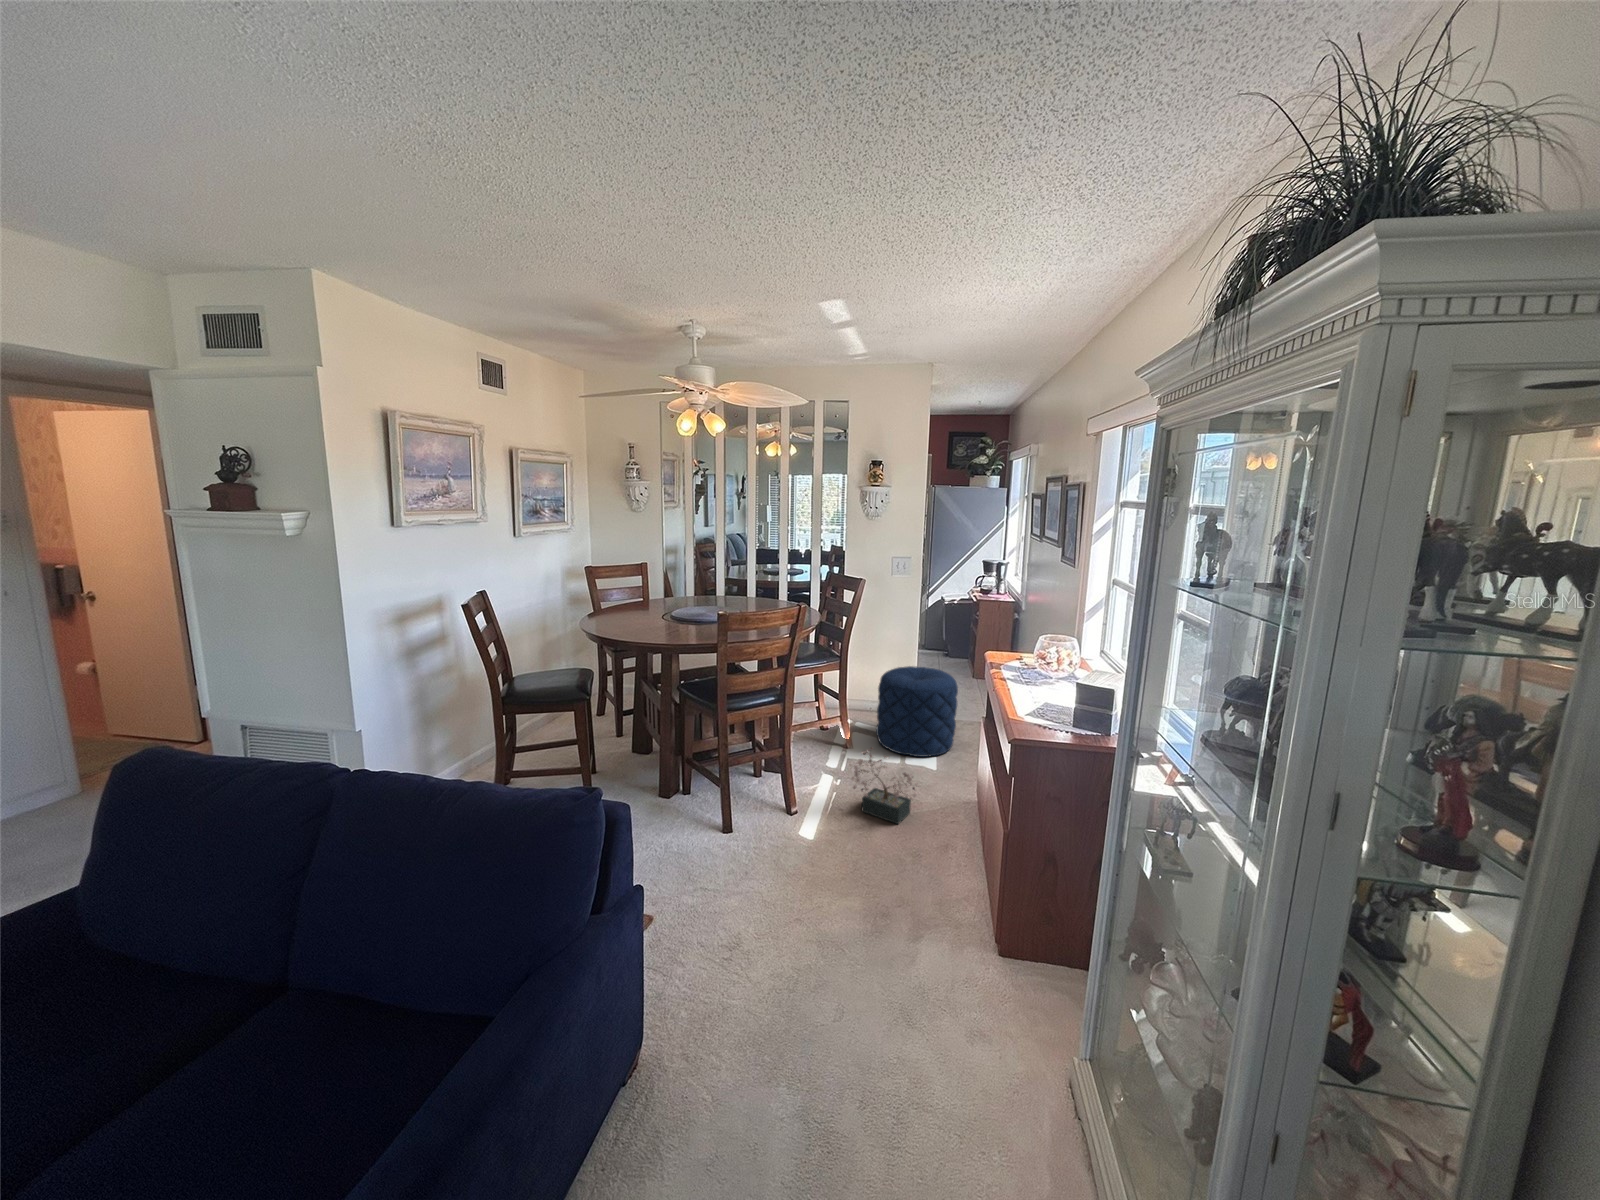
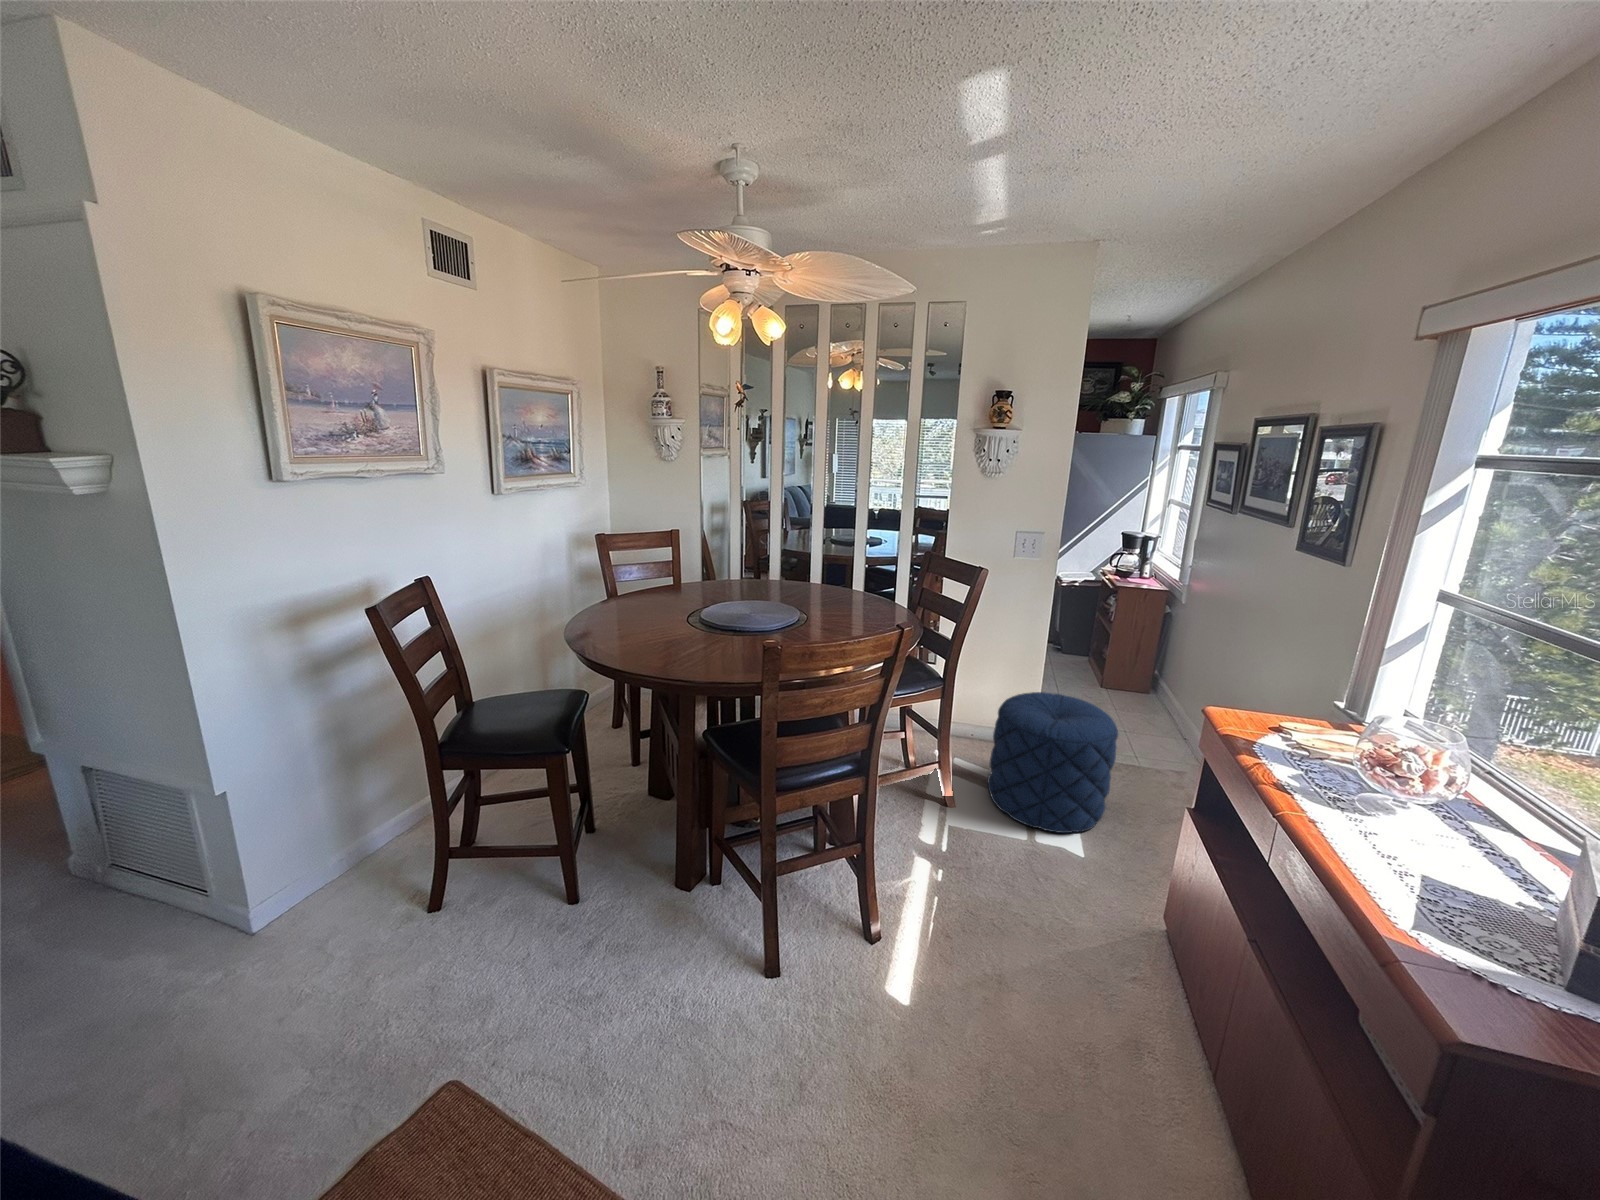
decorative plant: present [849,750,919,824] -> none [967,846,1083,986]

